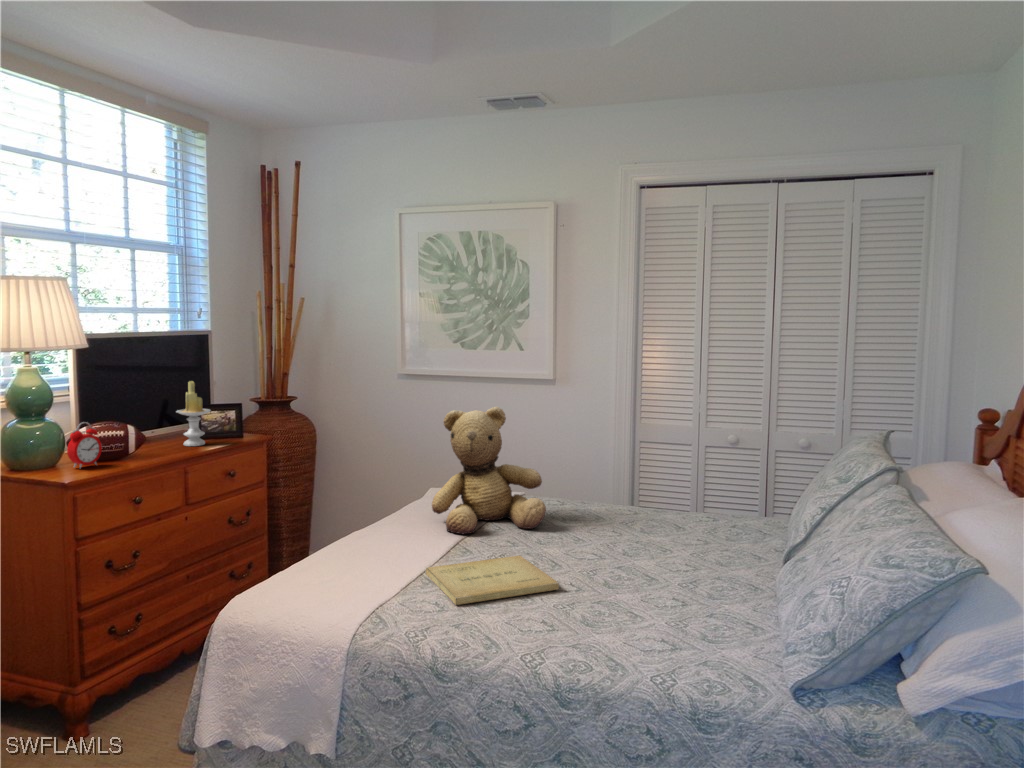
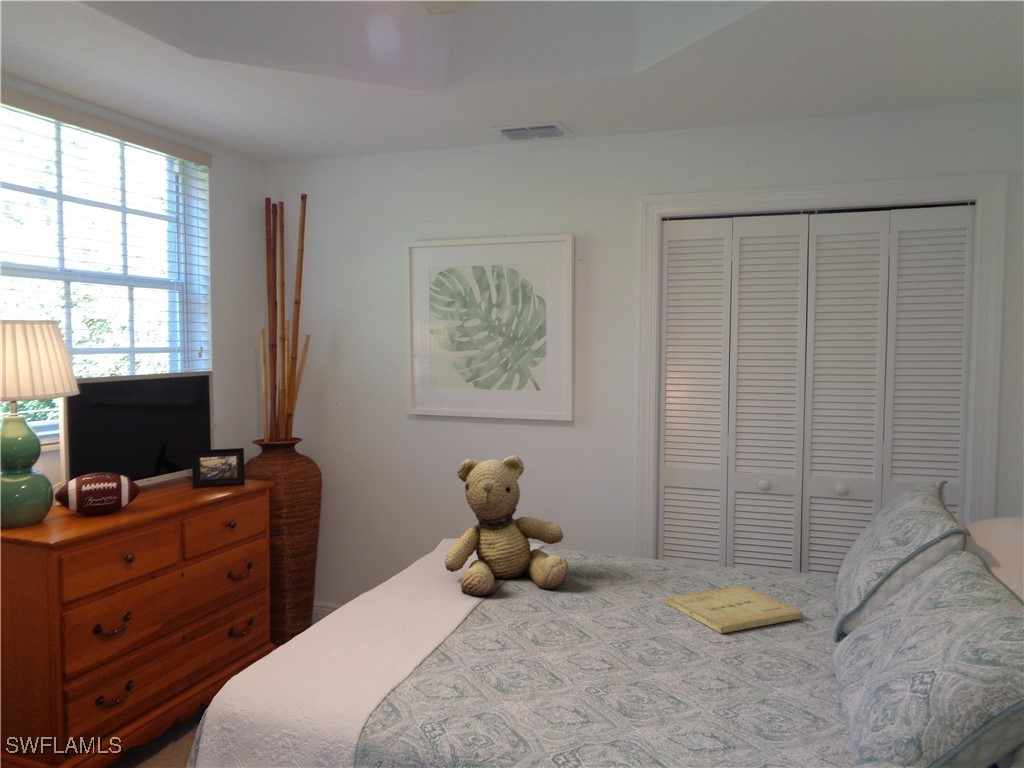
candle: present [176,381,211,446] -> none [173,426,211,495]
alarm clock: present [67,422,102,468] -> none [54,474,92,525]
book: present [426,556,559,605] -> present [667,586,803,633]

